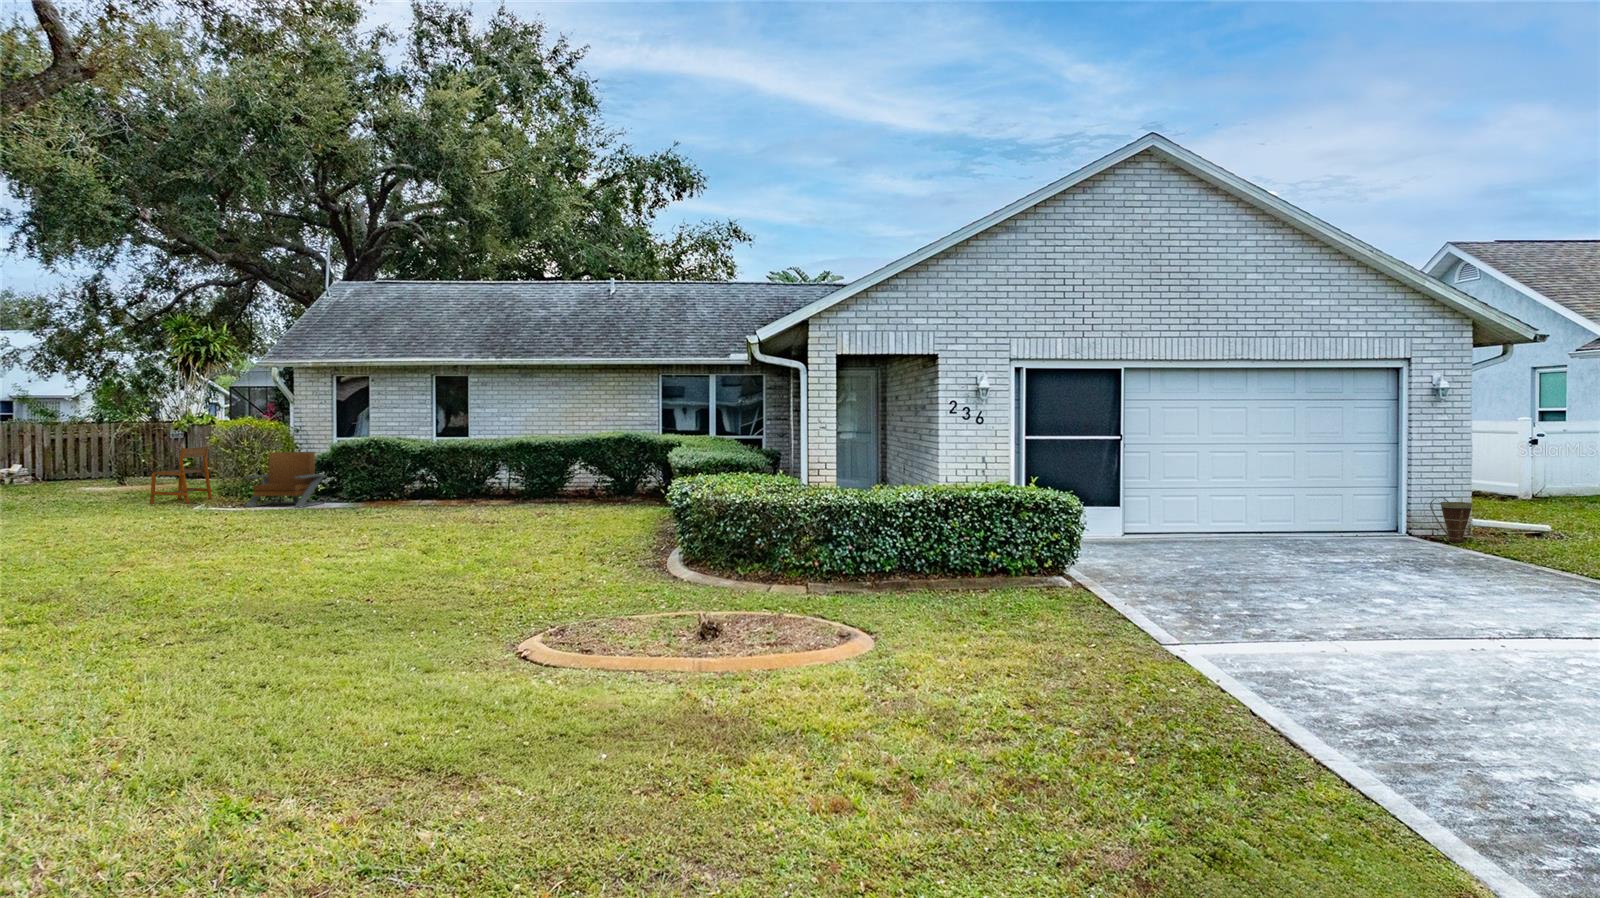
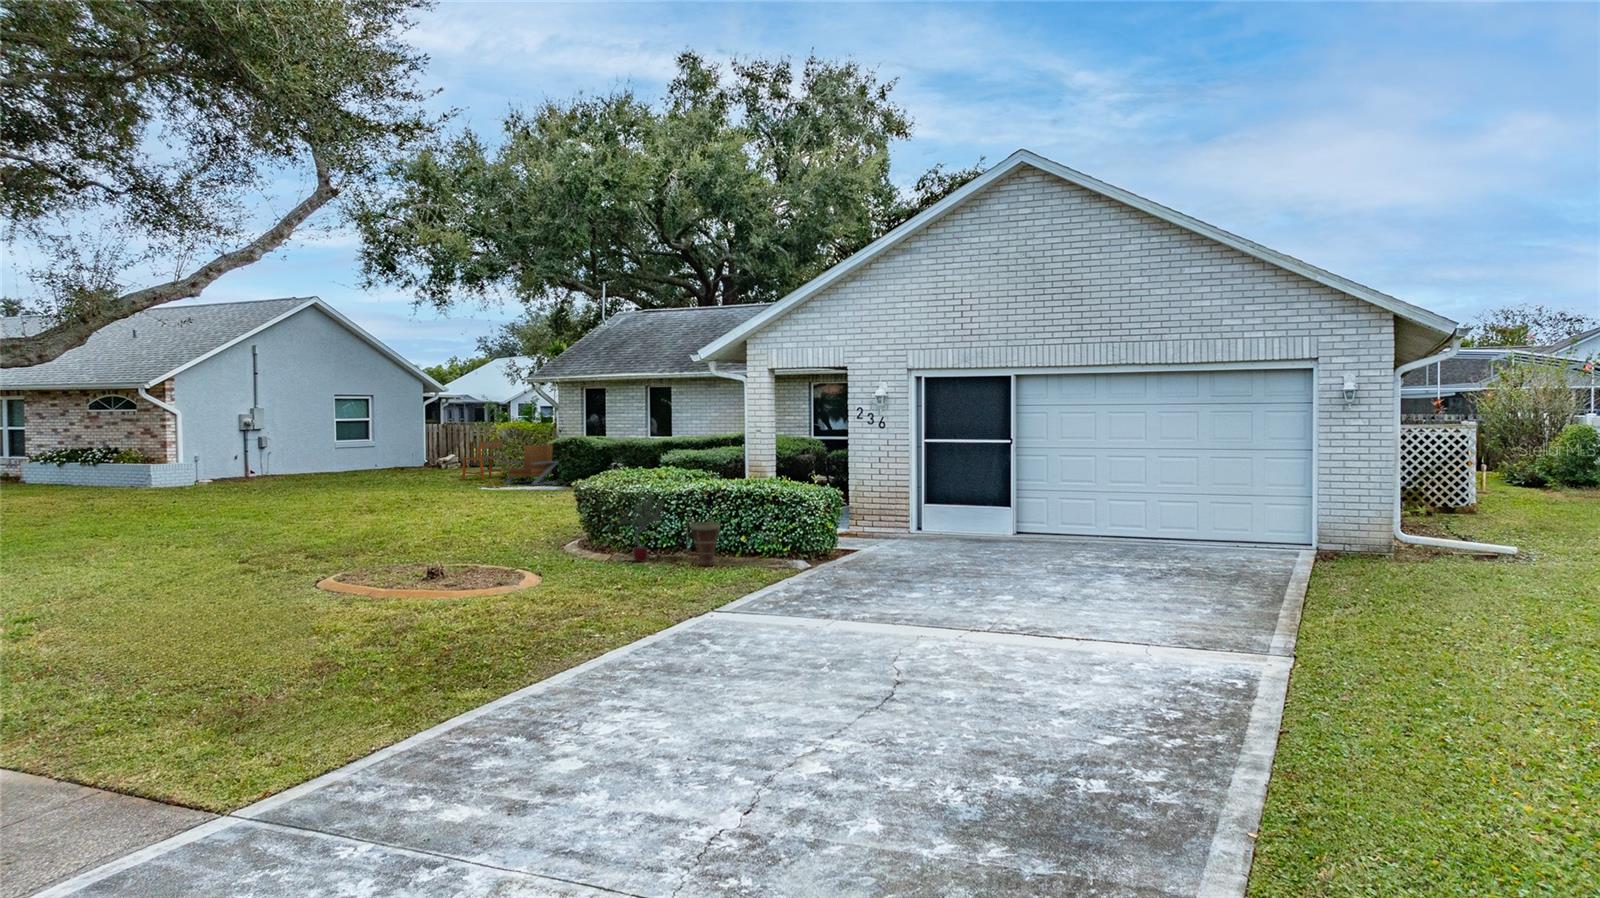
potted tree: none [806,497,879,586] -> present [618,490,664,562]
basket: present [1430,497,1472,542] -> present [686,518,720,566]

